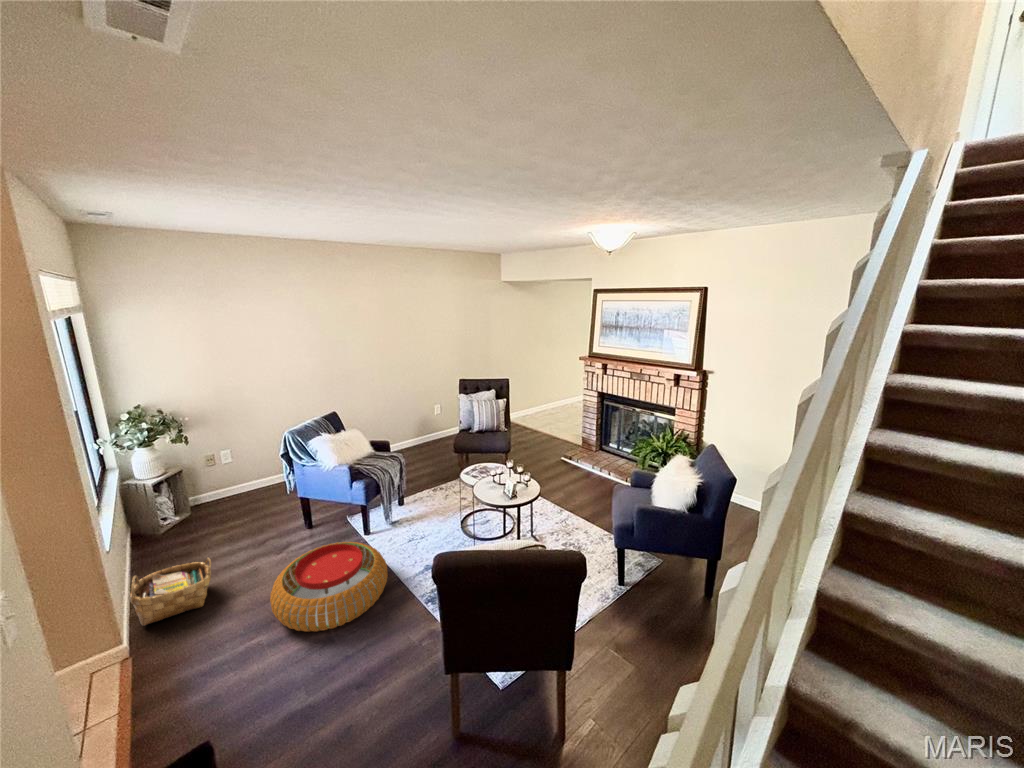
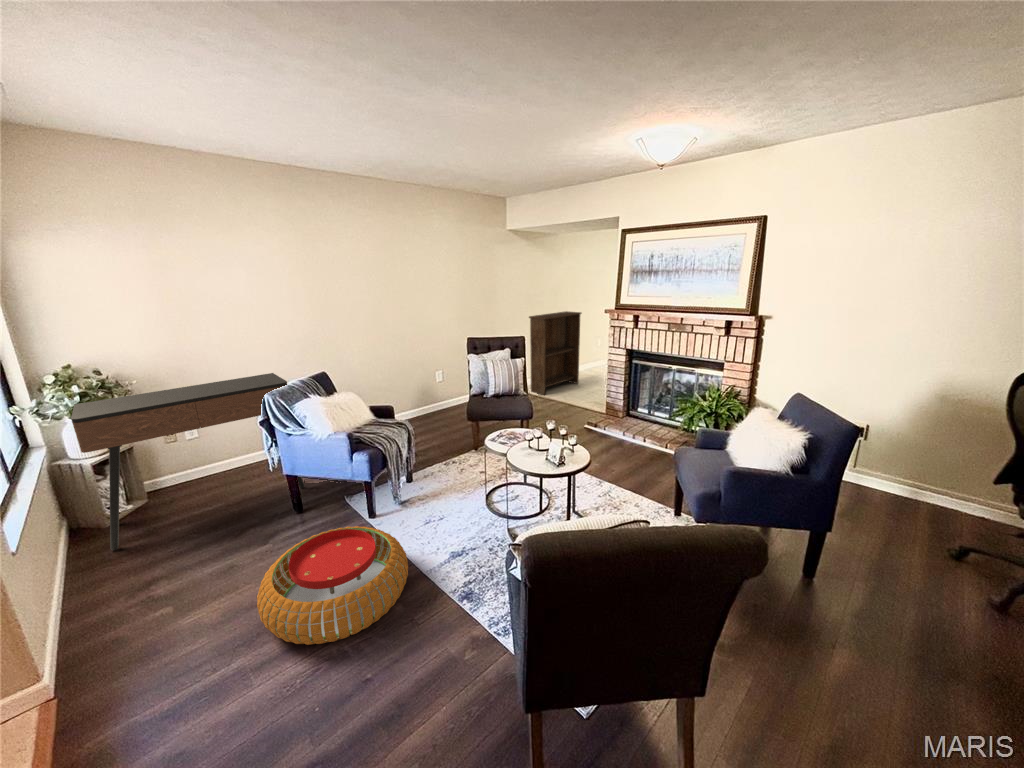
bookshelf: none [519,352,568,428] -> present [529,311,582,395]
console table: none [141,411,316,554] -> present [71,373,305,550]
woven basket: present [130,558,212,626] -> none [62,553,176,647]

